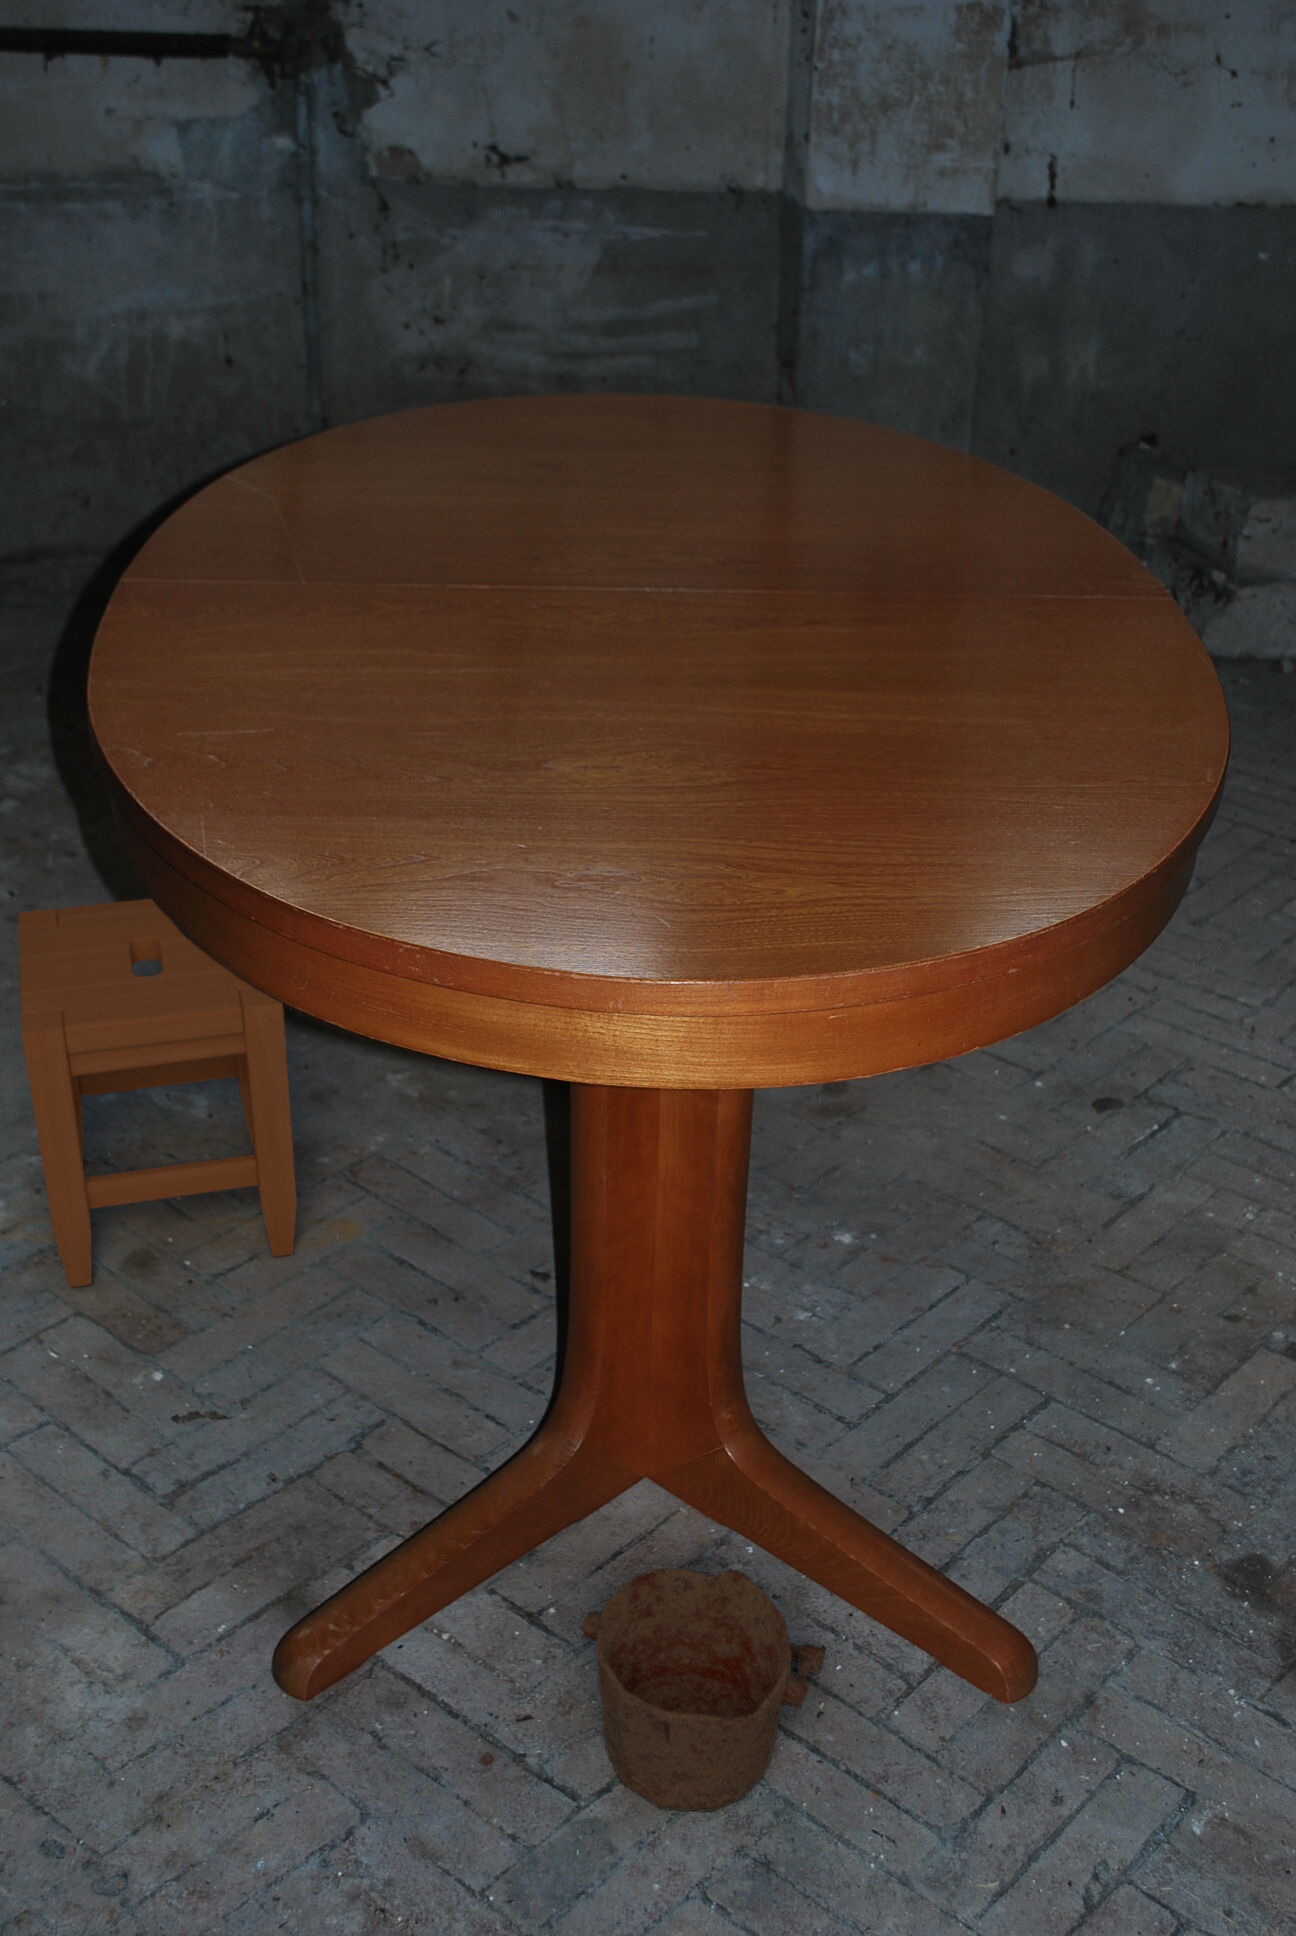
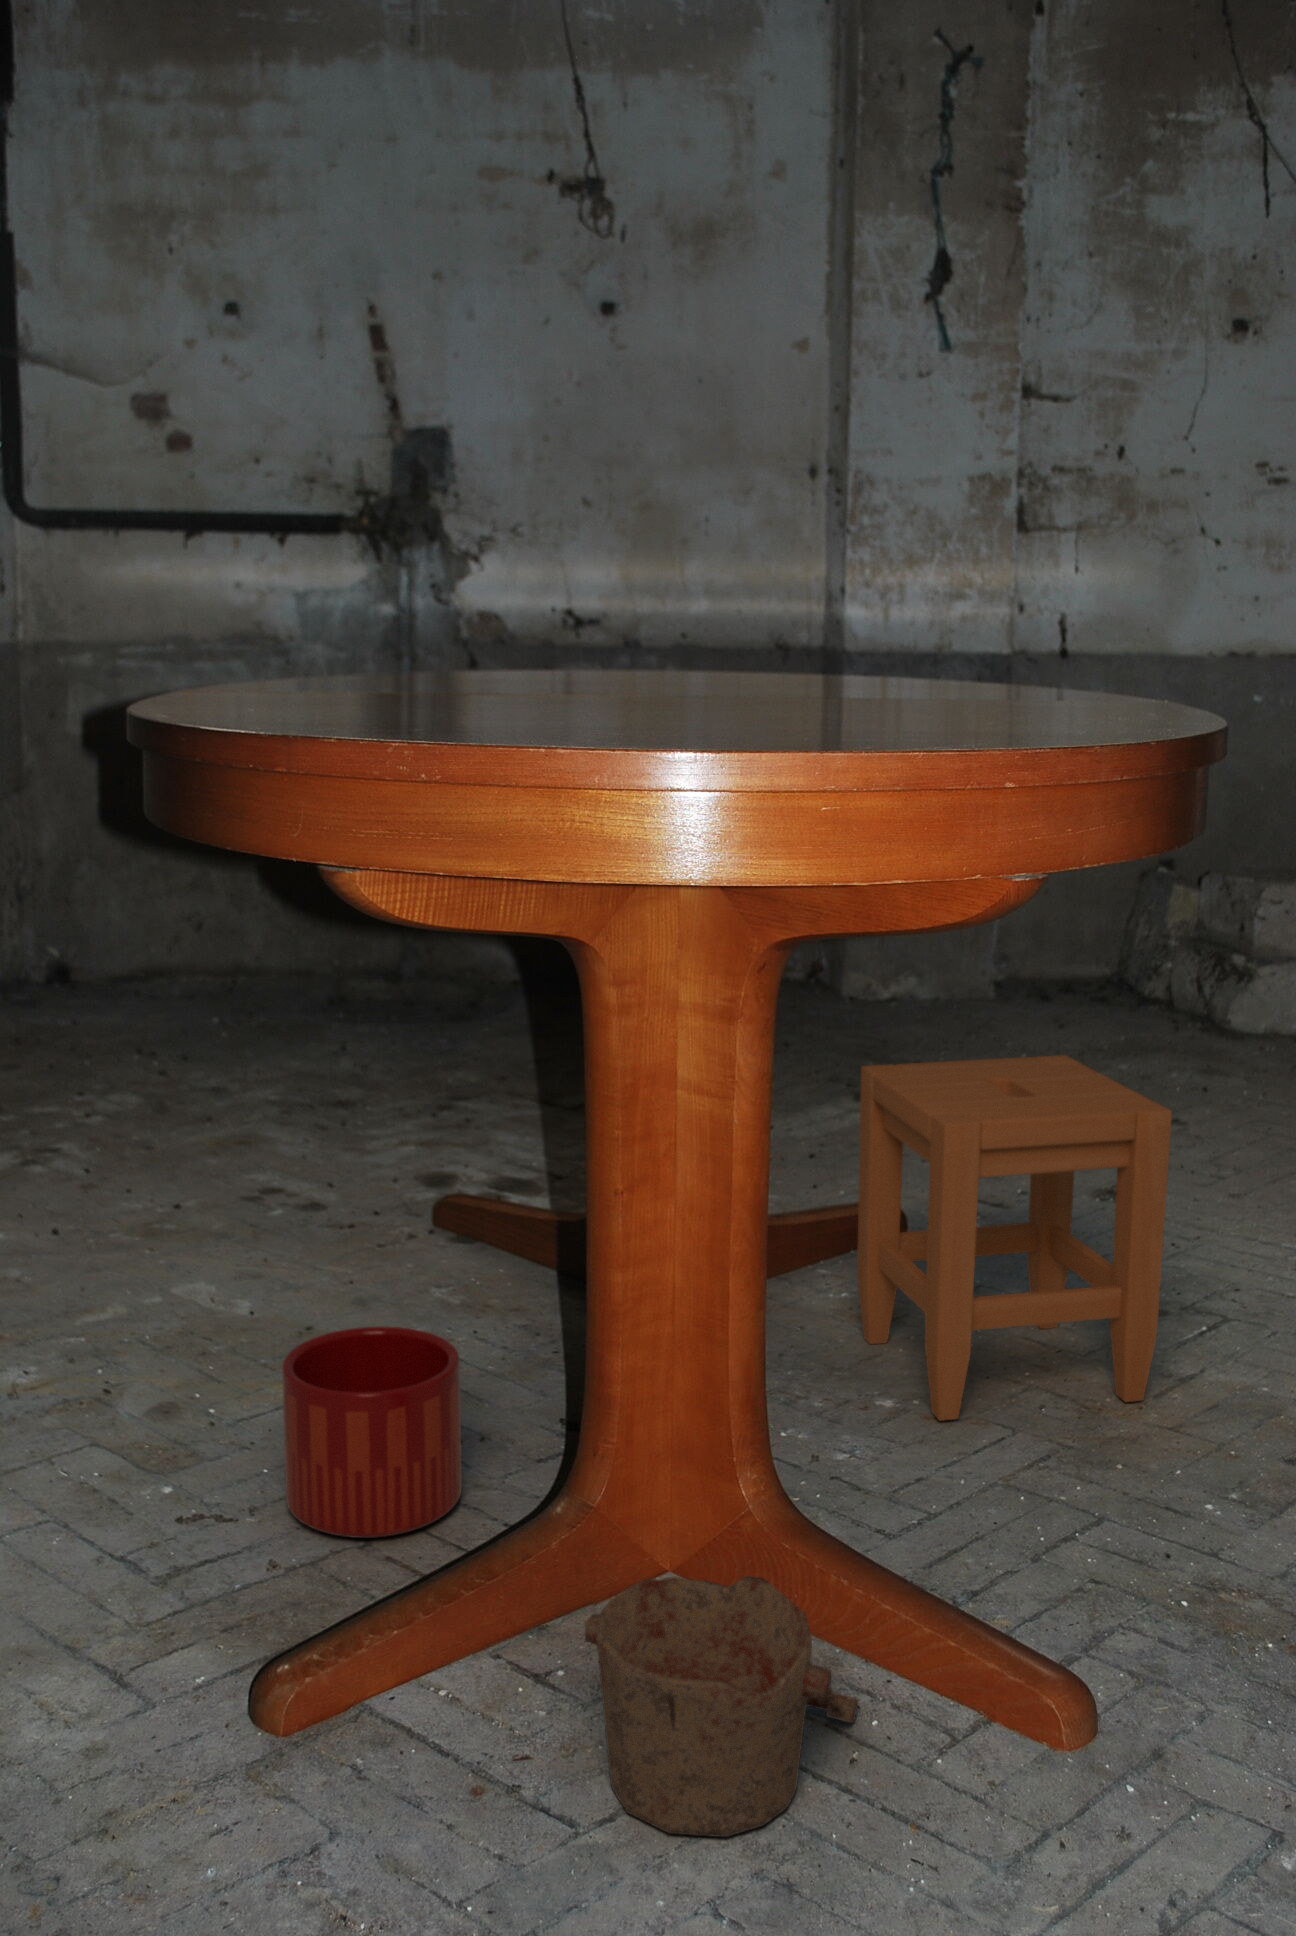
stool: present [18,899,297,1287] -> present [857,1055,1172,1421]
planter: none [269,1222,445,1440] -> present [282,1327,462,1538]

